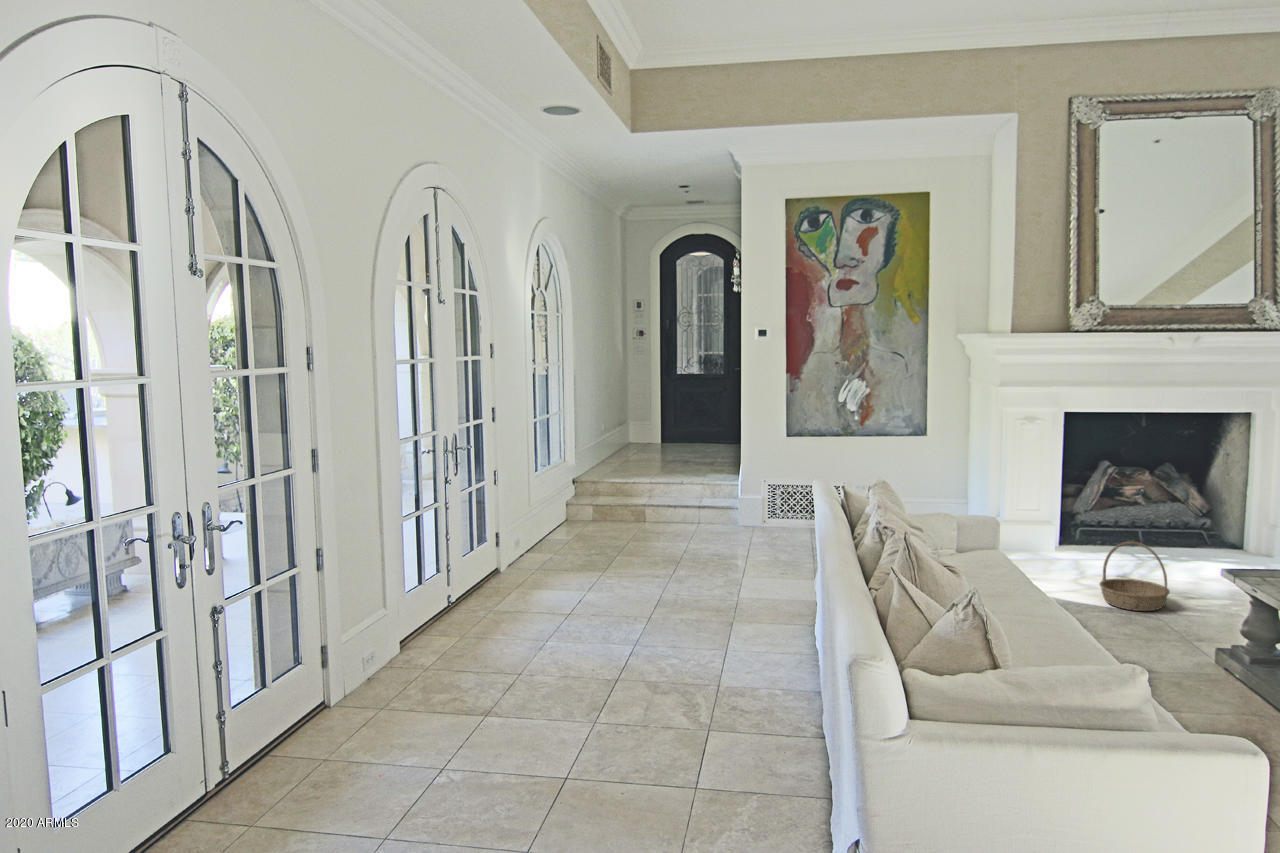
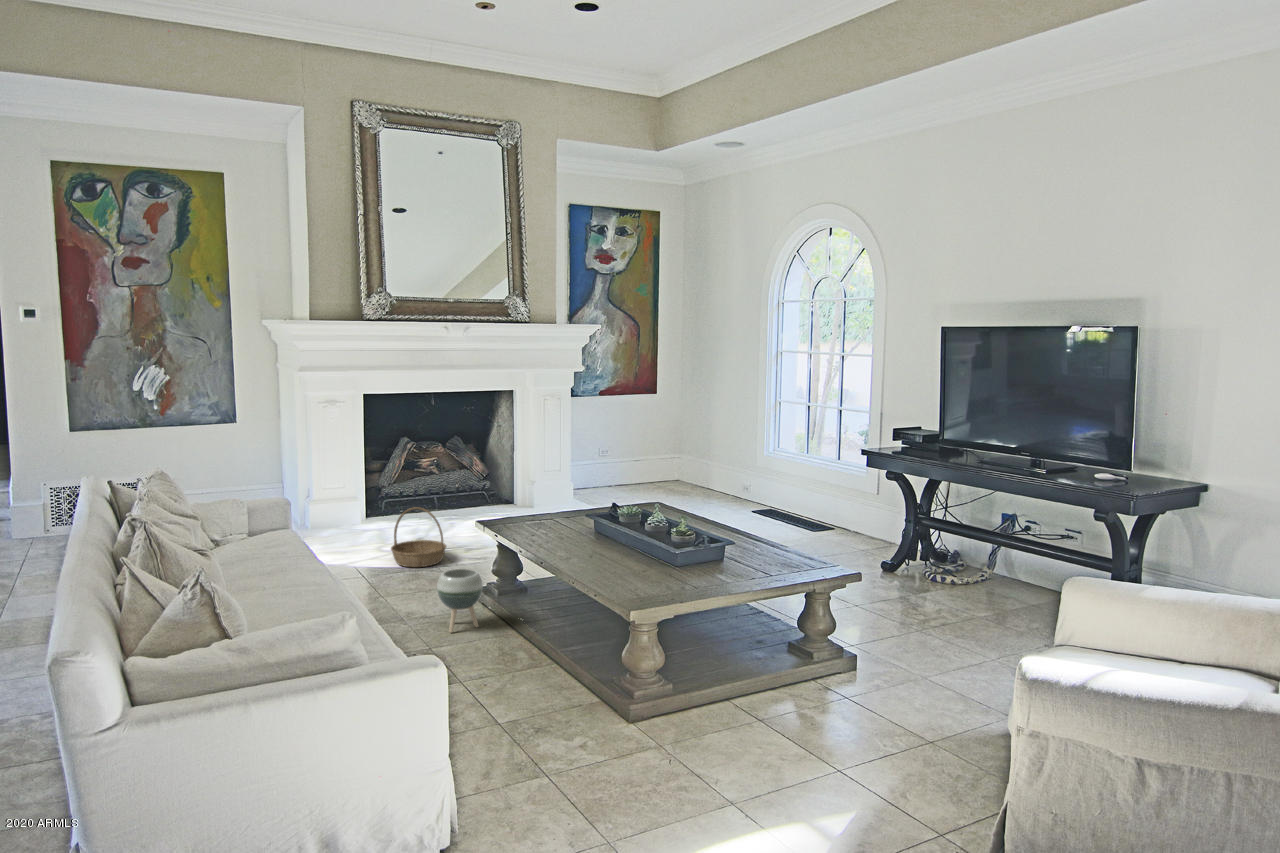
planter: none [1181,623,1245,700] -> present [437,568,483,633]

